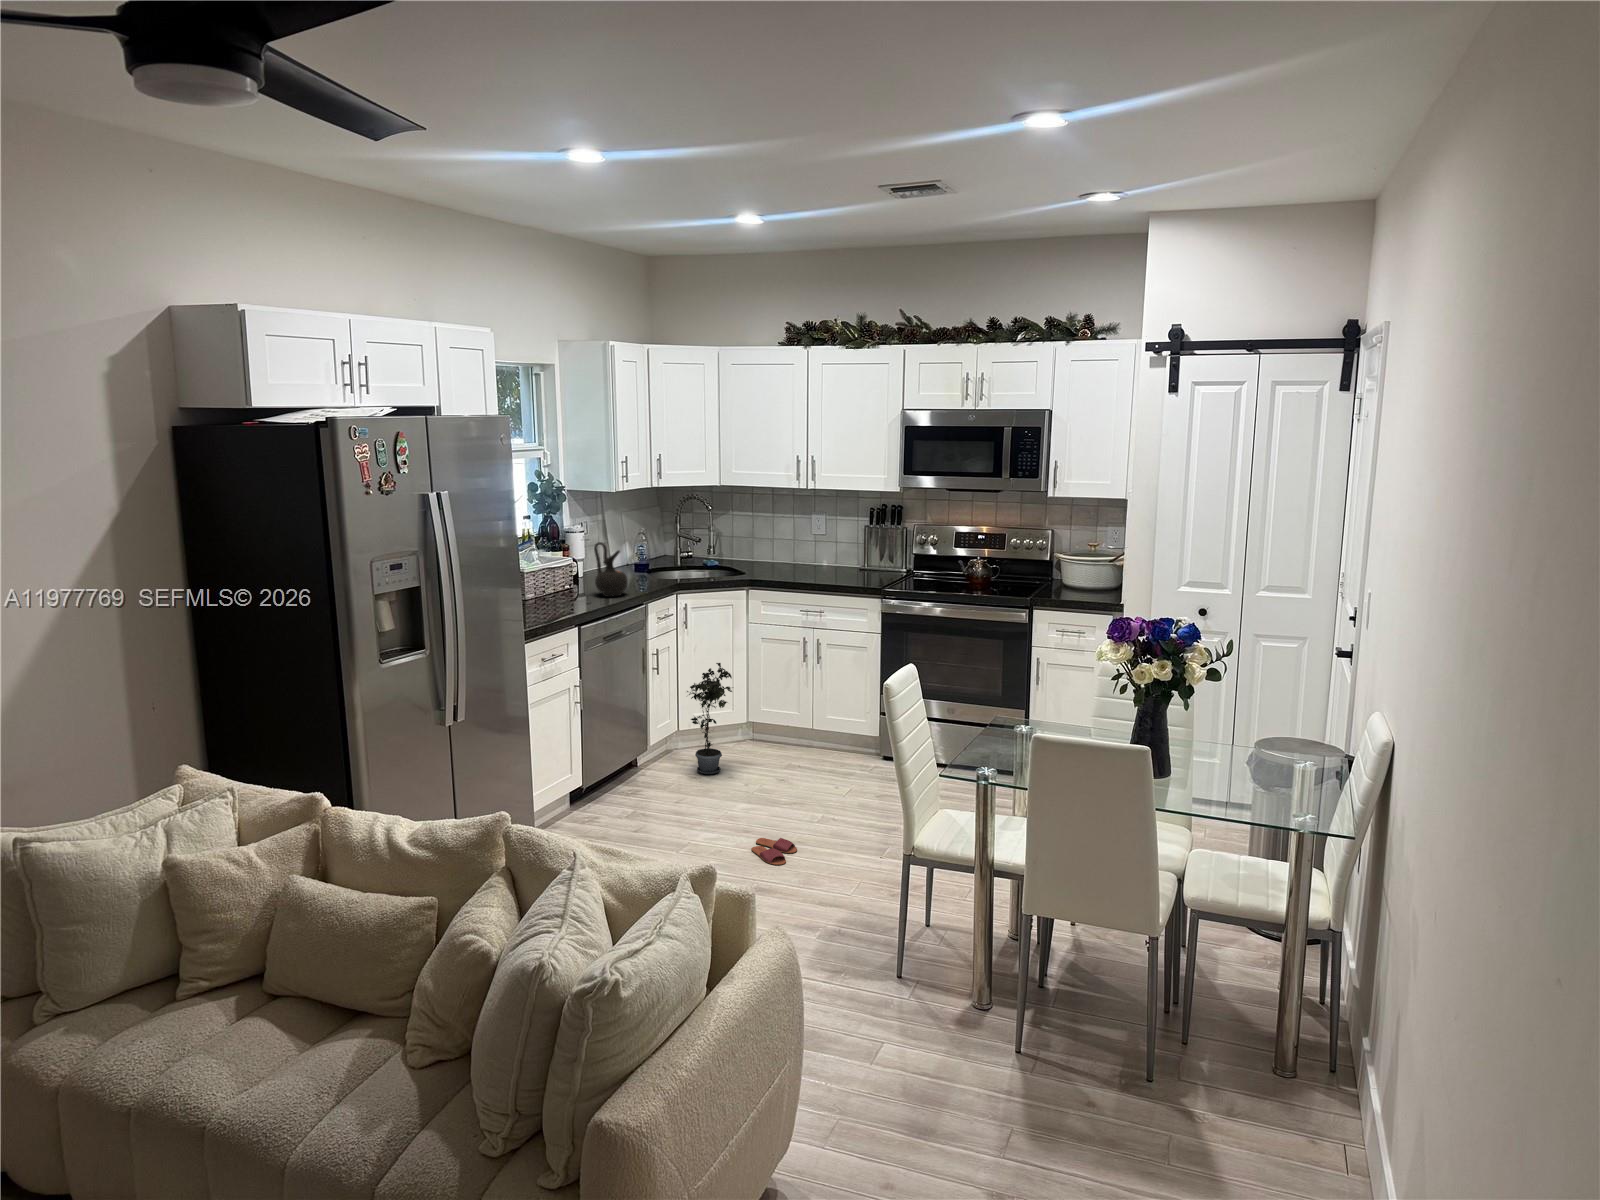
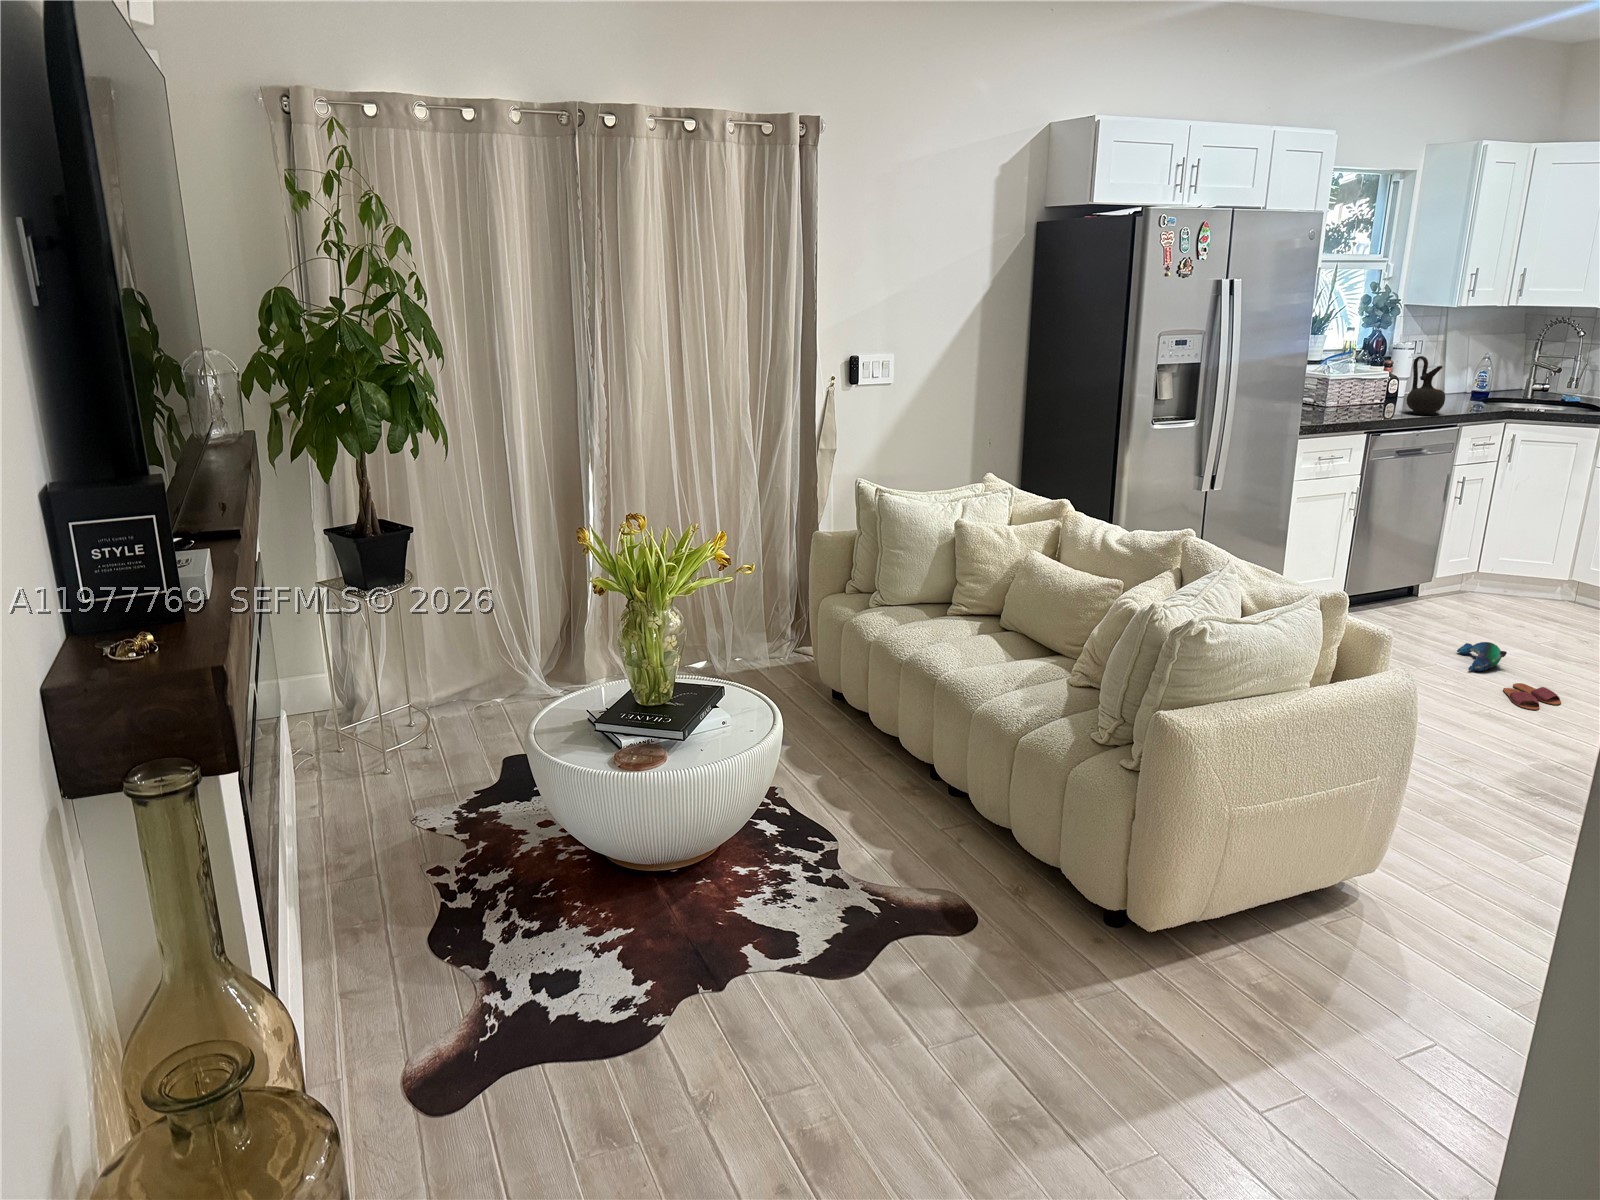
potted plant: present [687,663,732,774] -> none [1484,502,1552,622]
plush toy: none [697,804,739,837] -> present [1457,642,1507,671]

